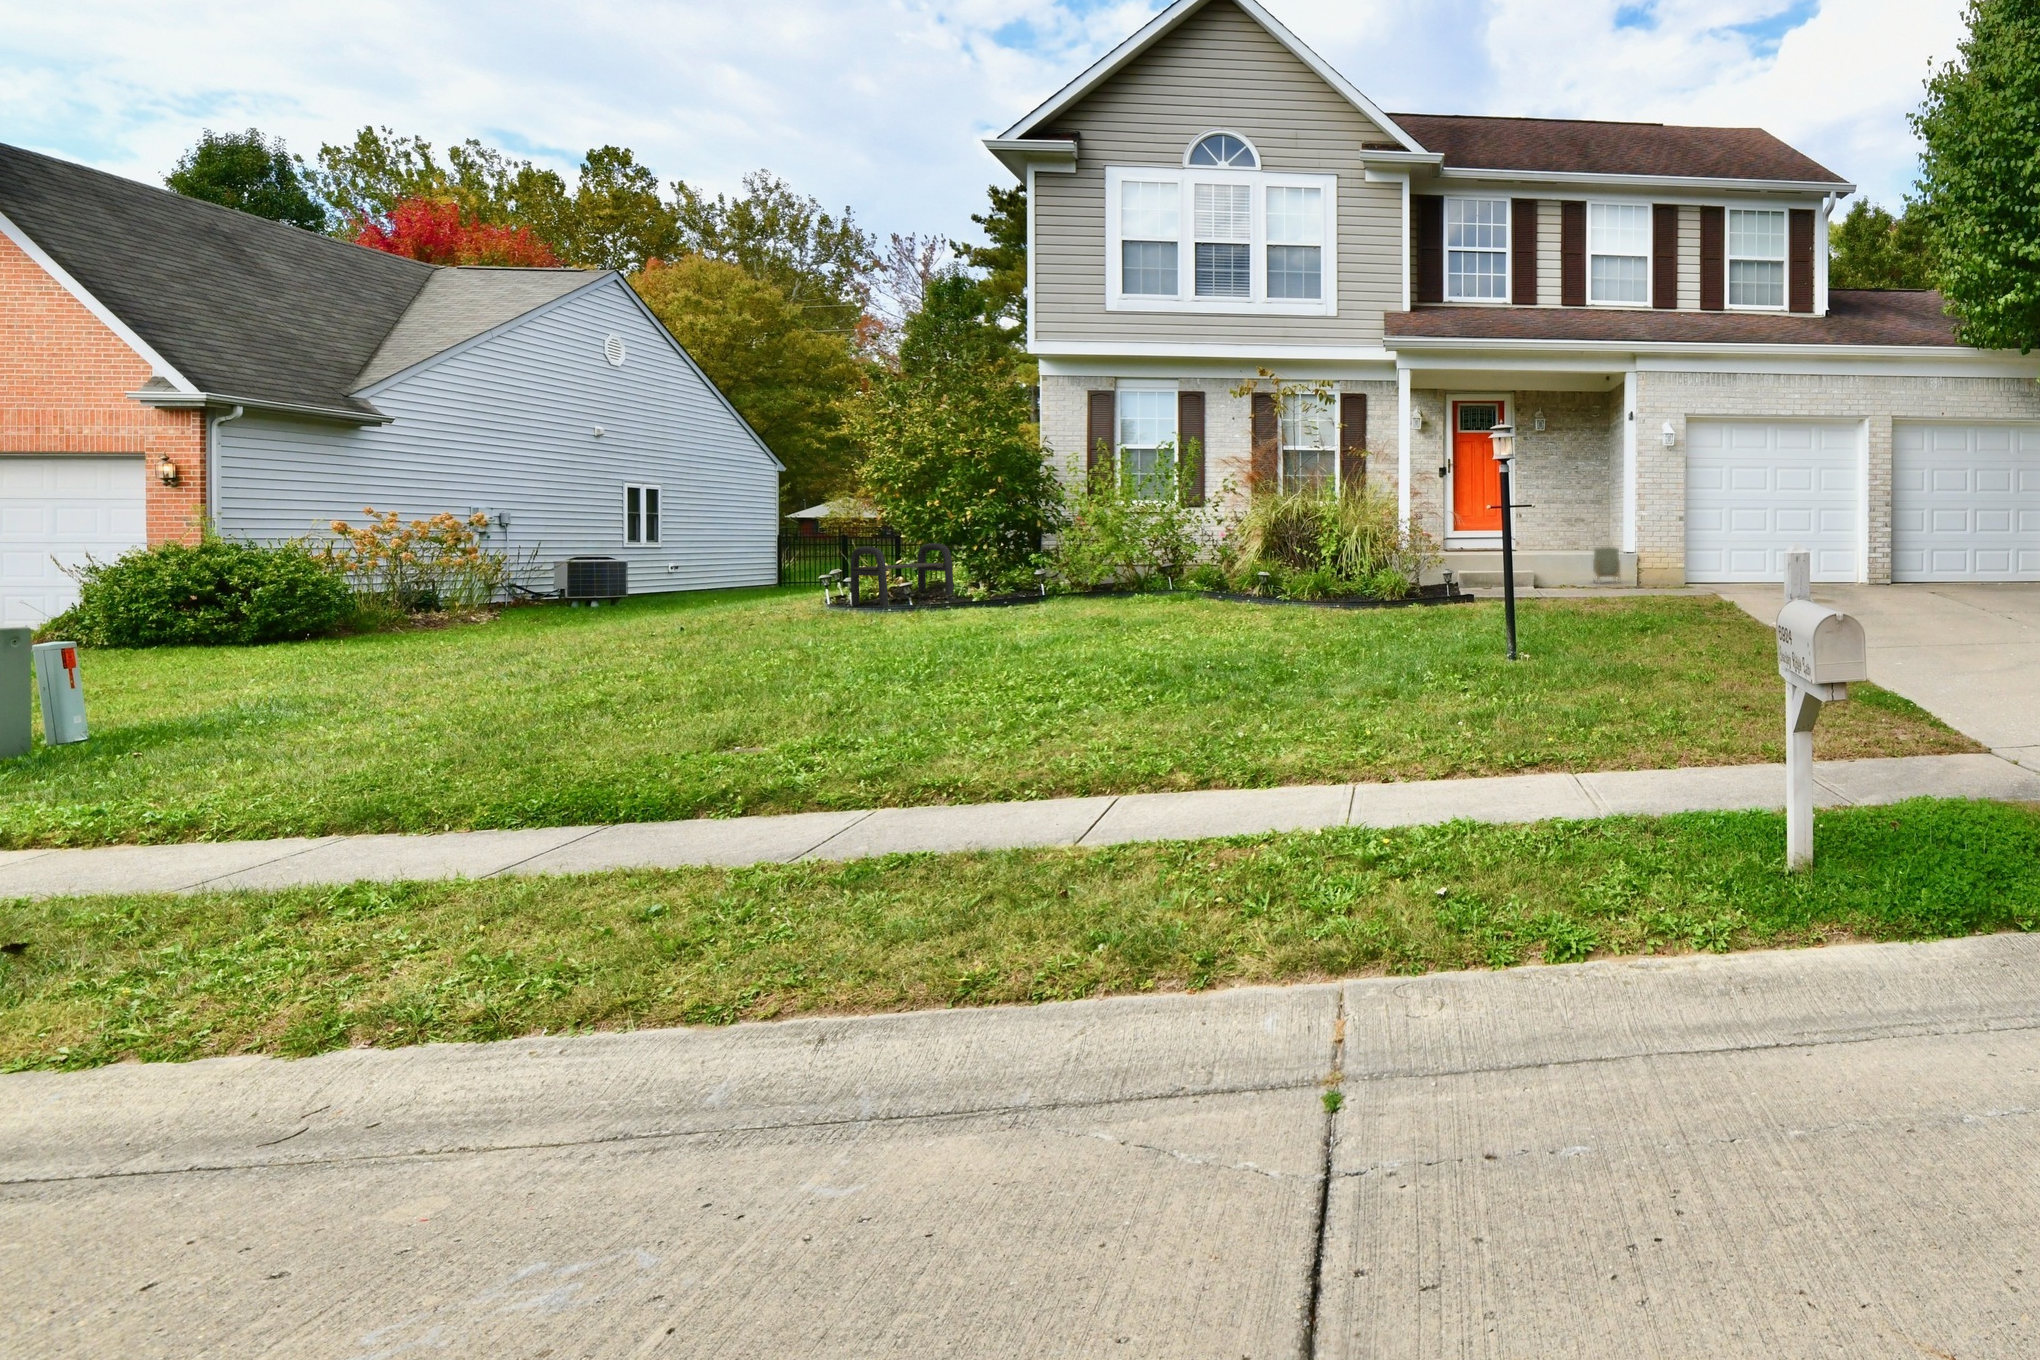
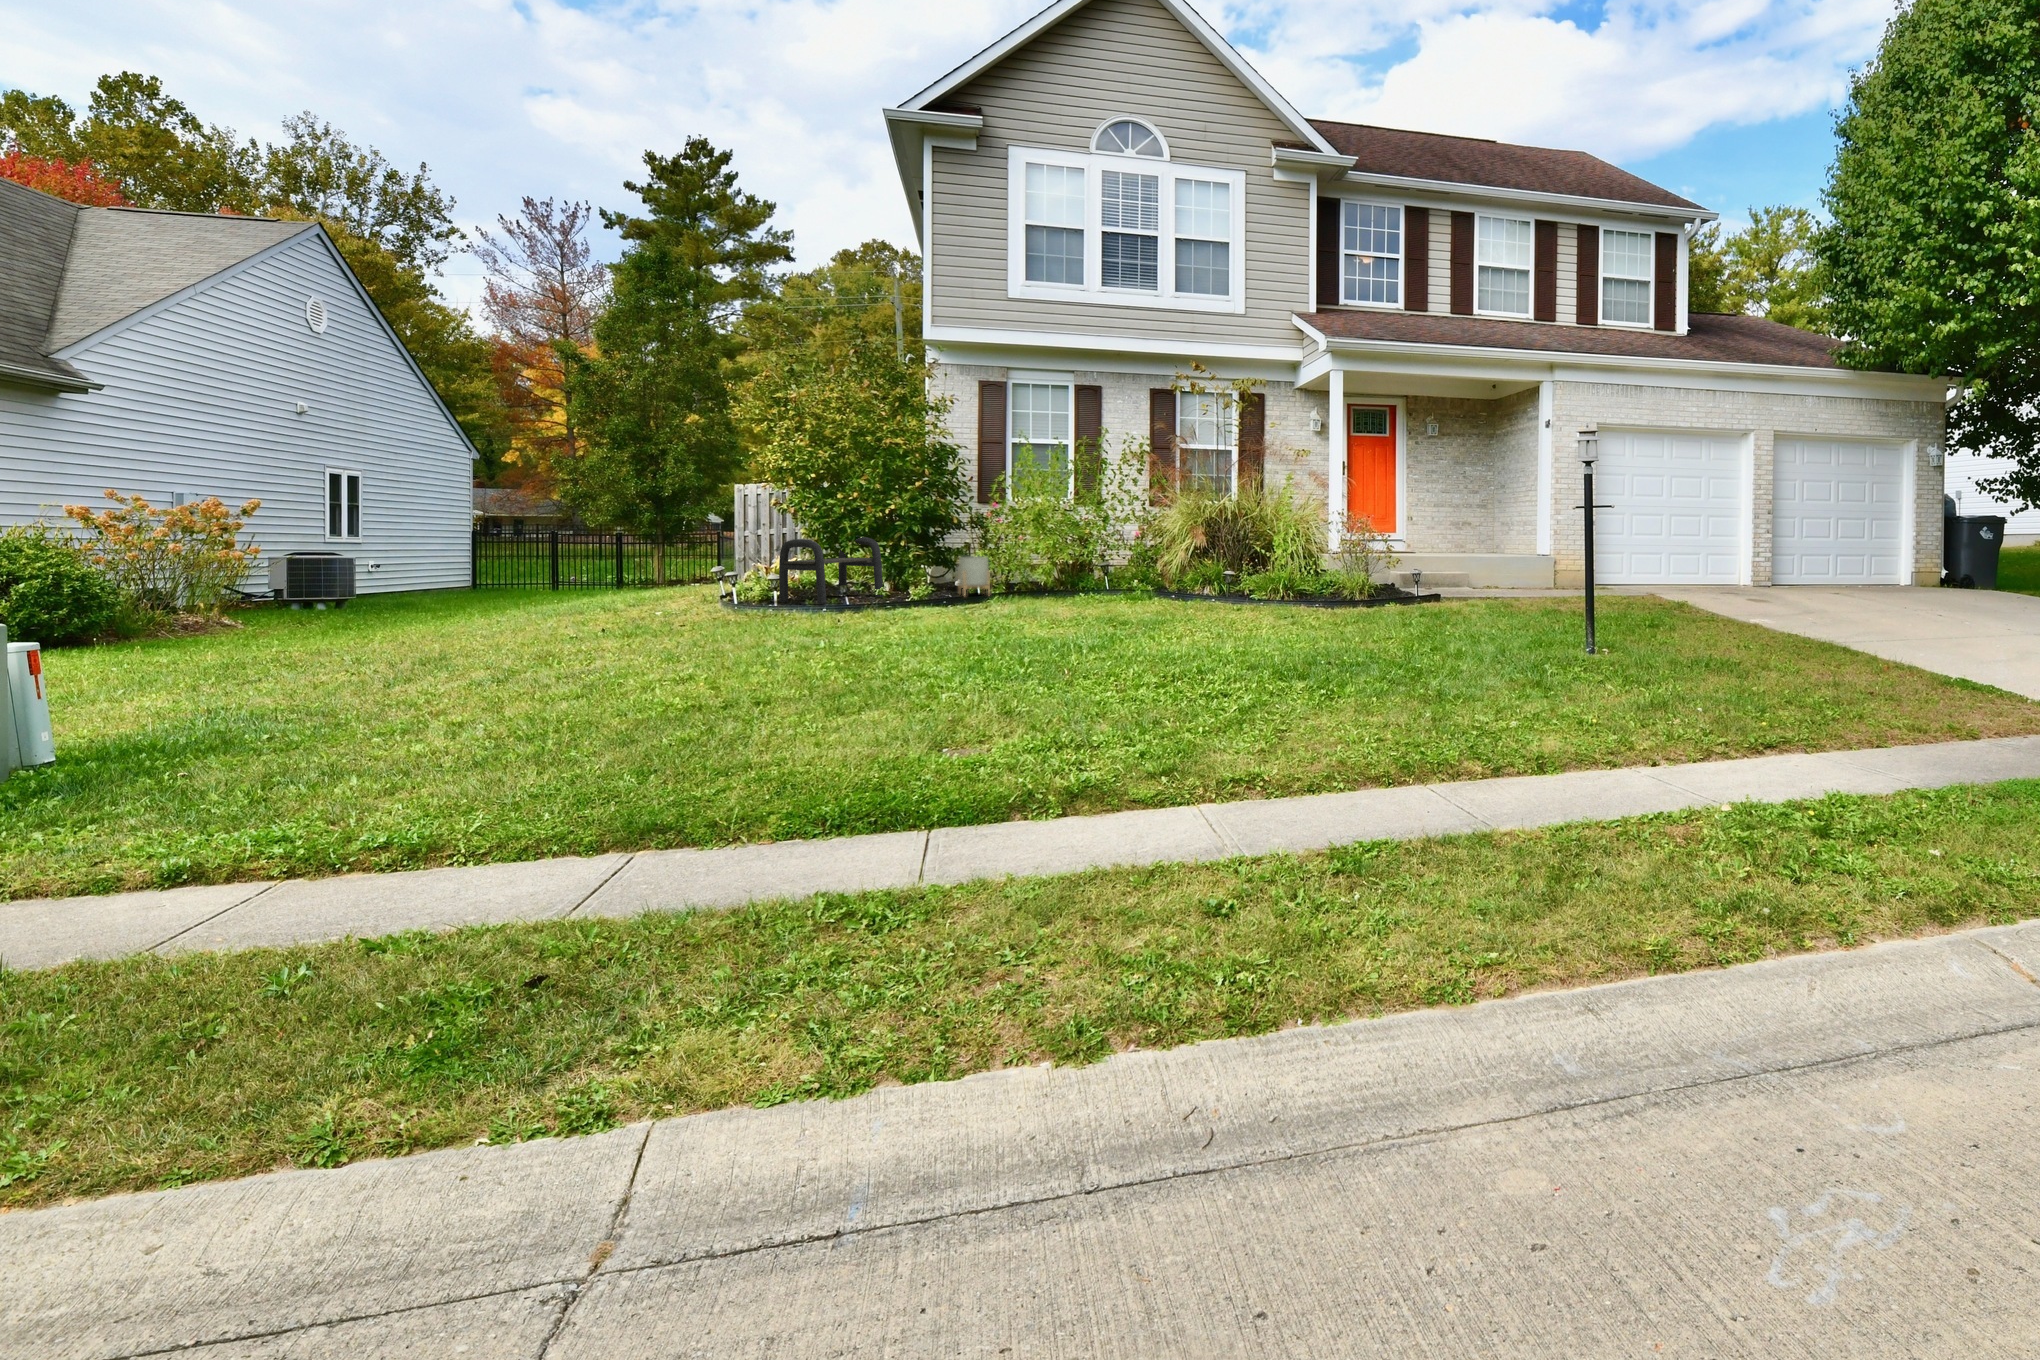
planter: present [1593,548,1620,581] -> present [958,556,990,593]

